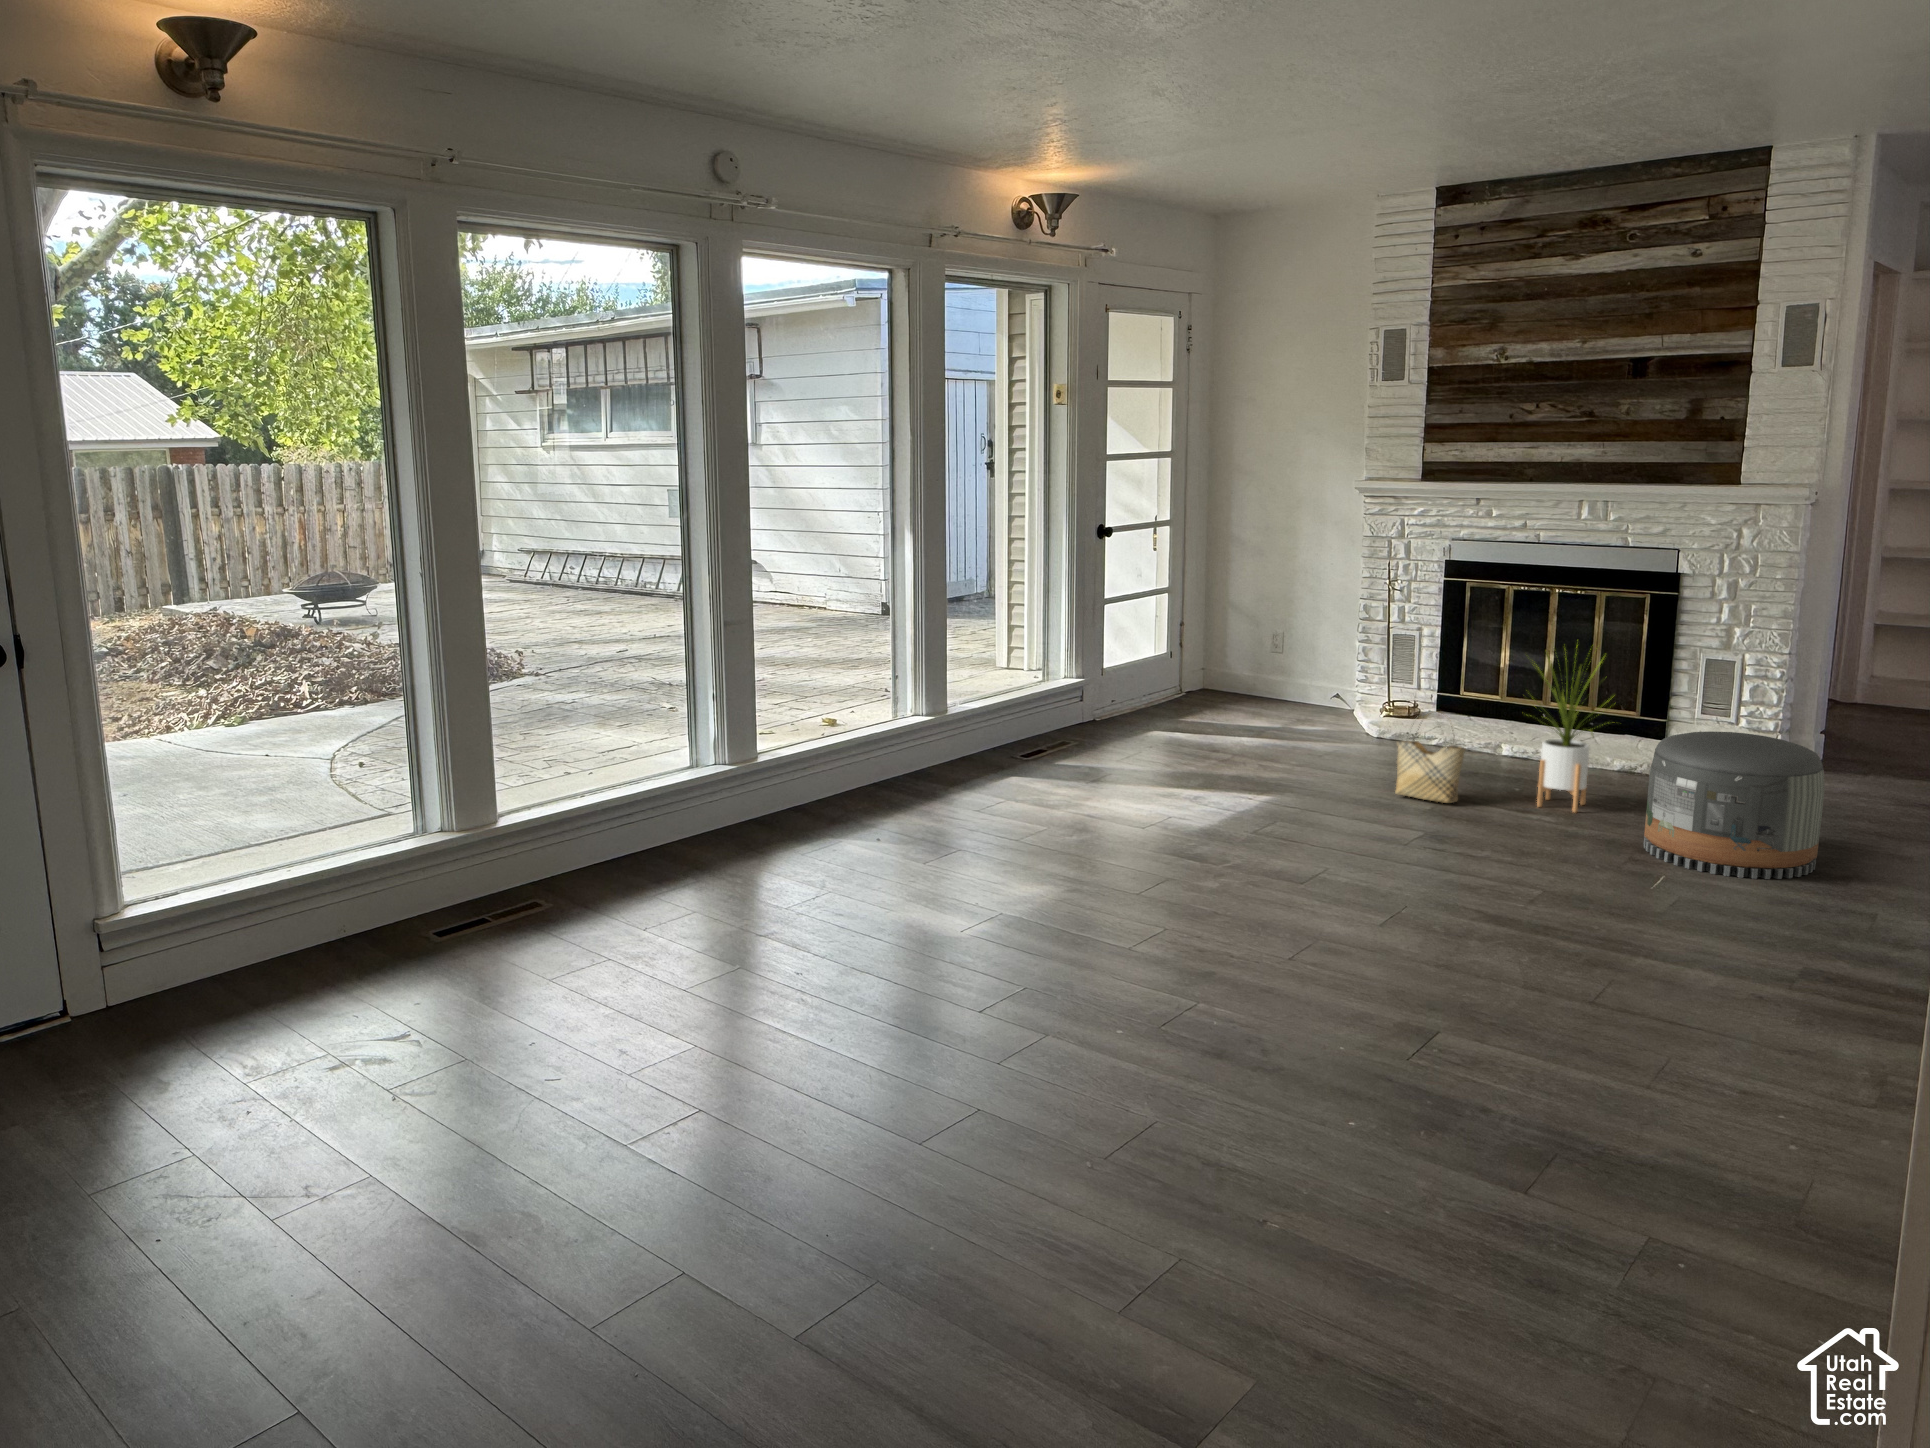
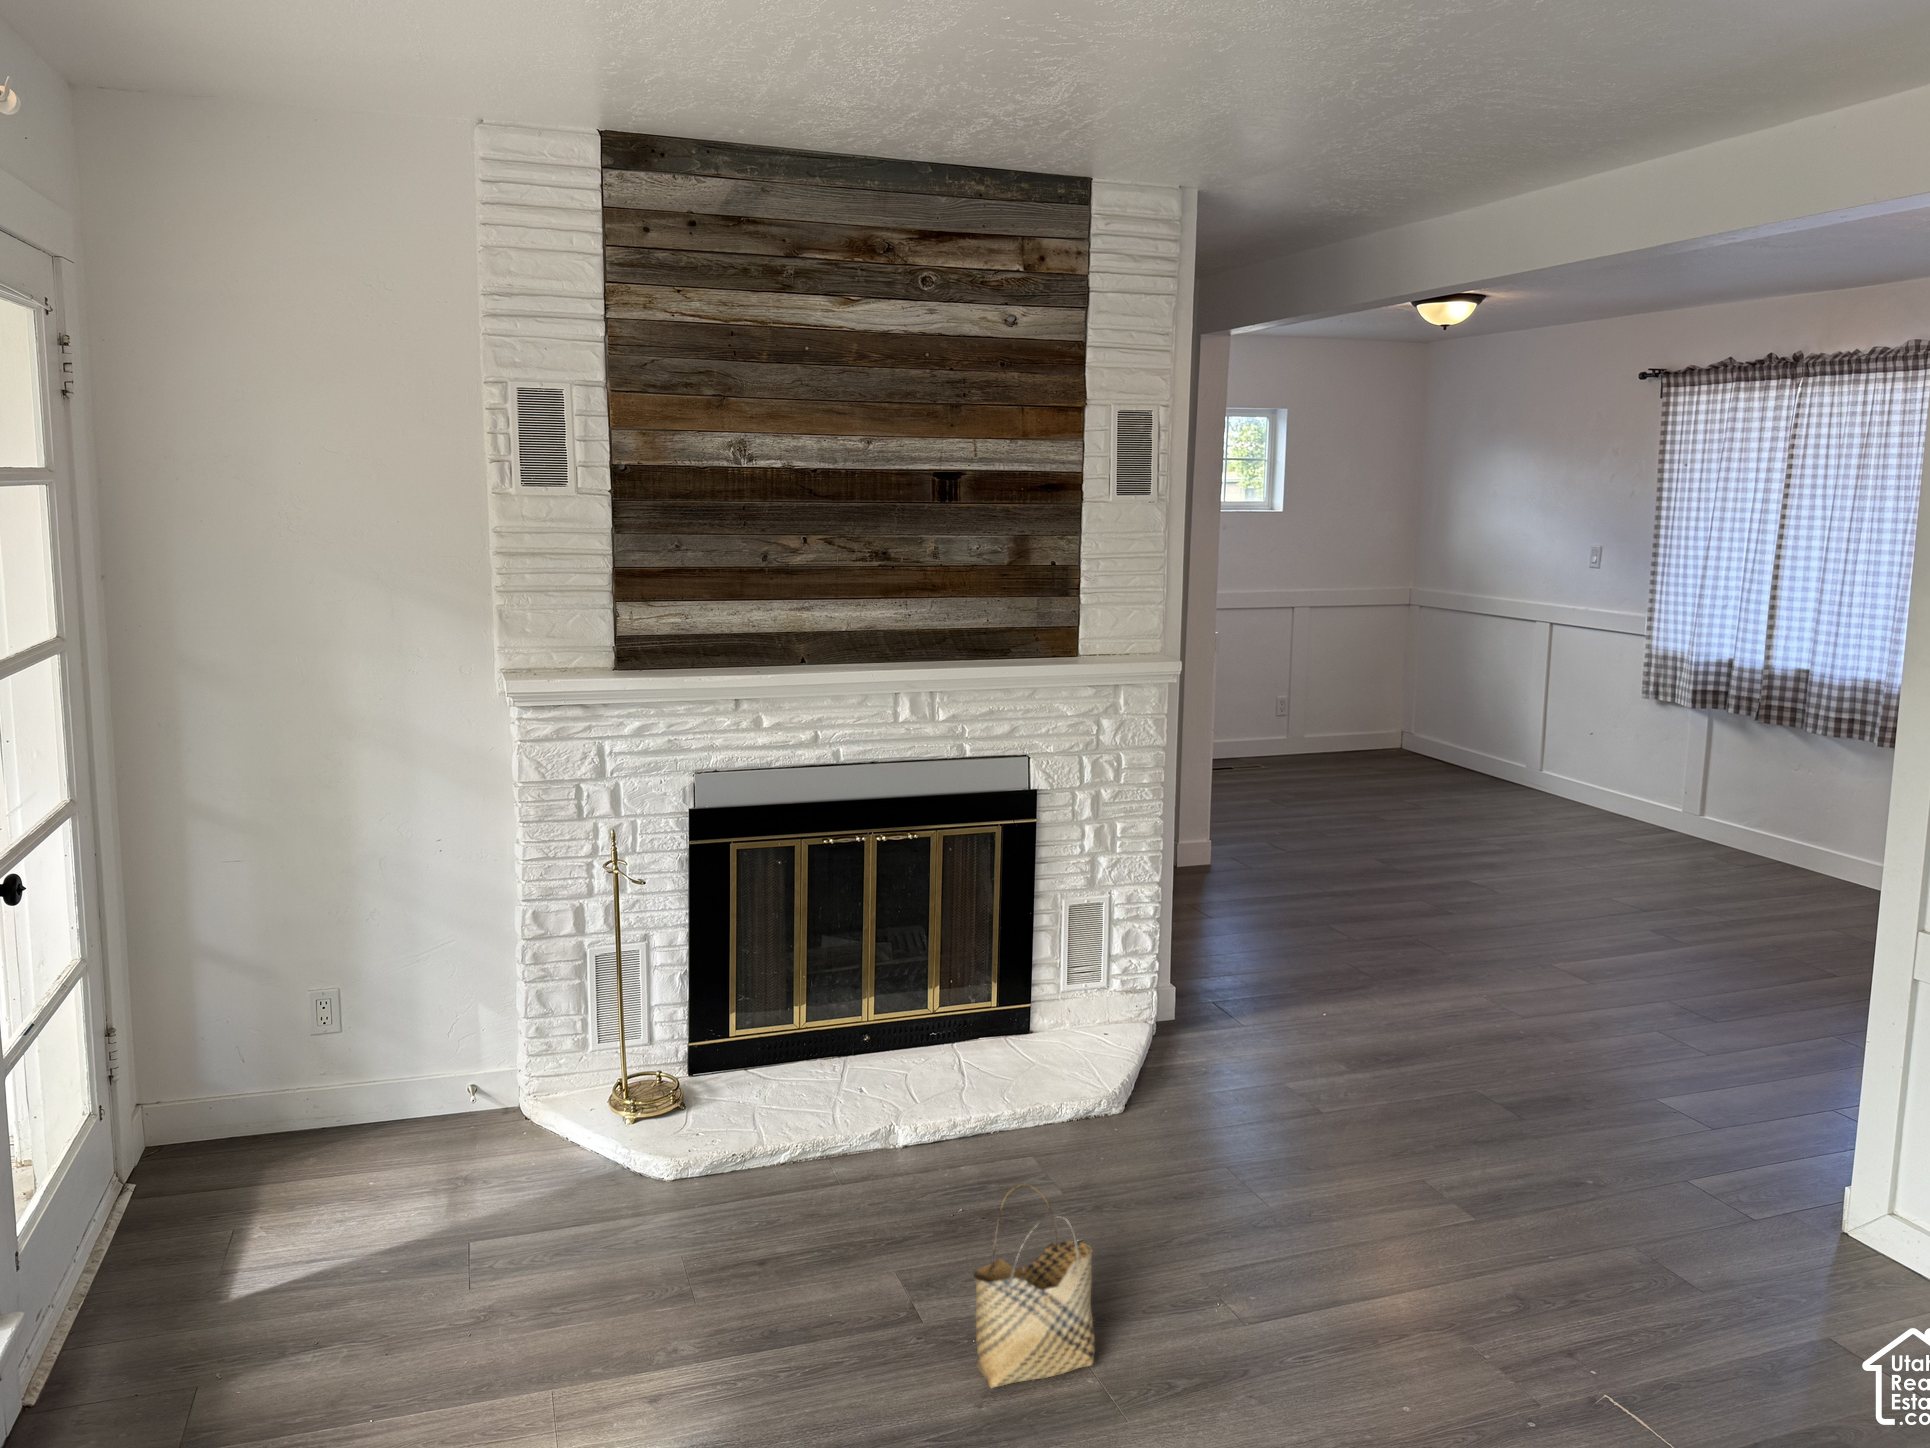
house plant: present [1532,655,1604,812] -> none [1106,974,1264,1290]
pouf: present [1644,731,1825,879] -> none [1376,1082,1638,1368]

